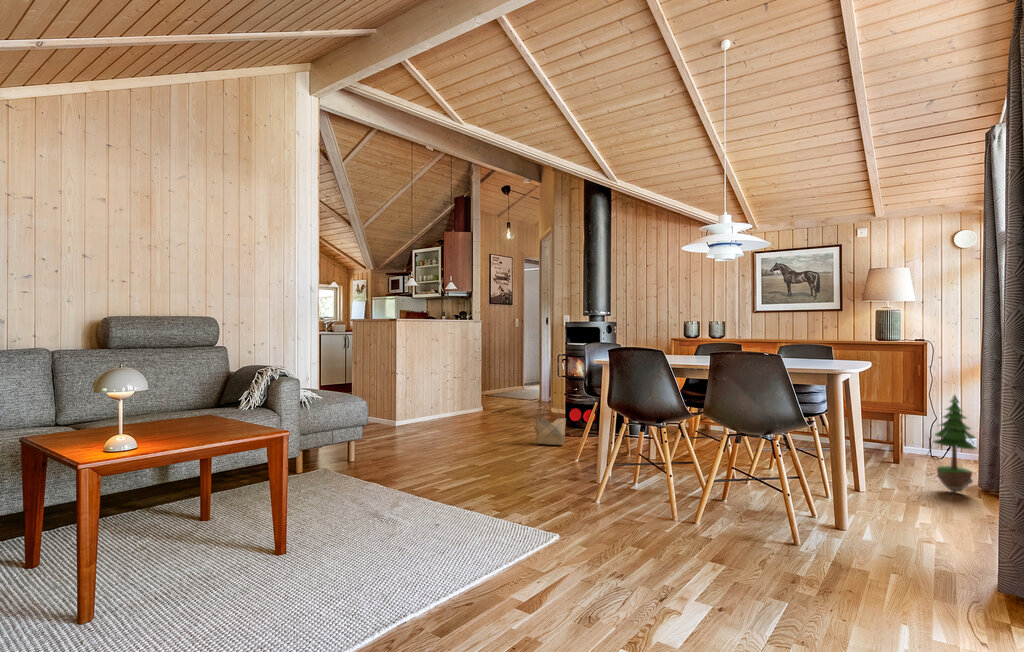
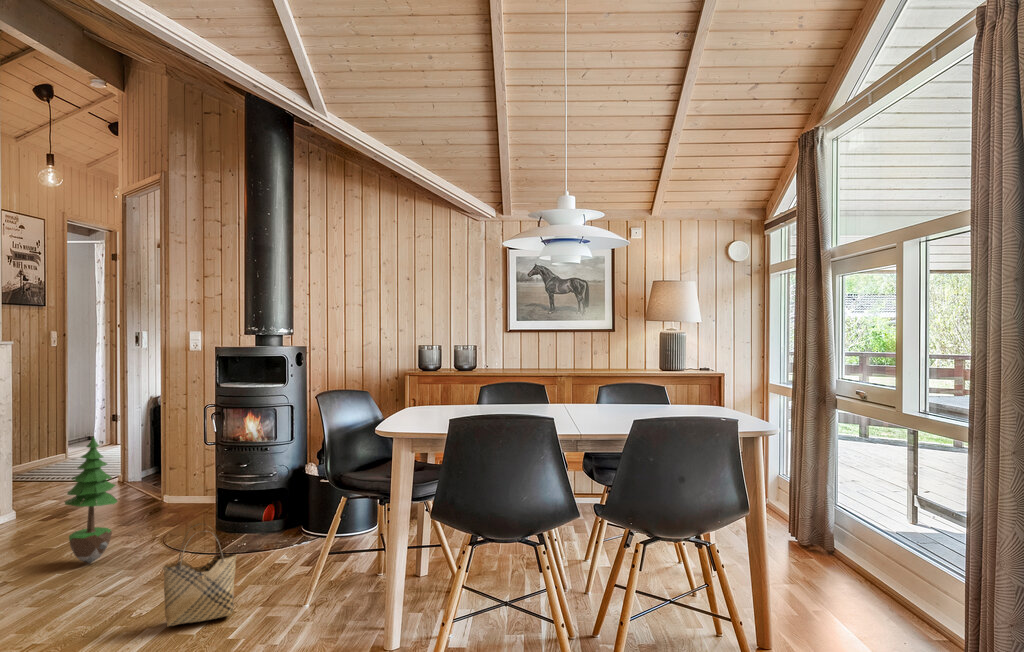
potted tree: present [934,395,975,493] -> present [65,437,117,563]

